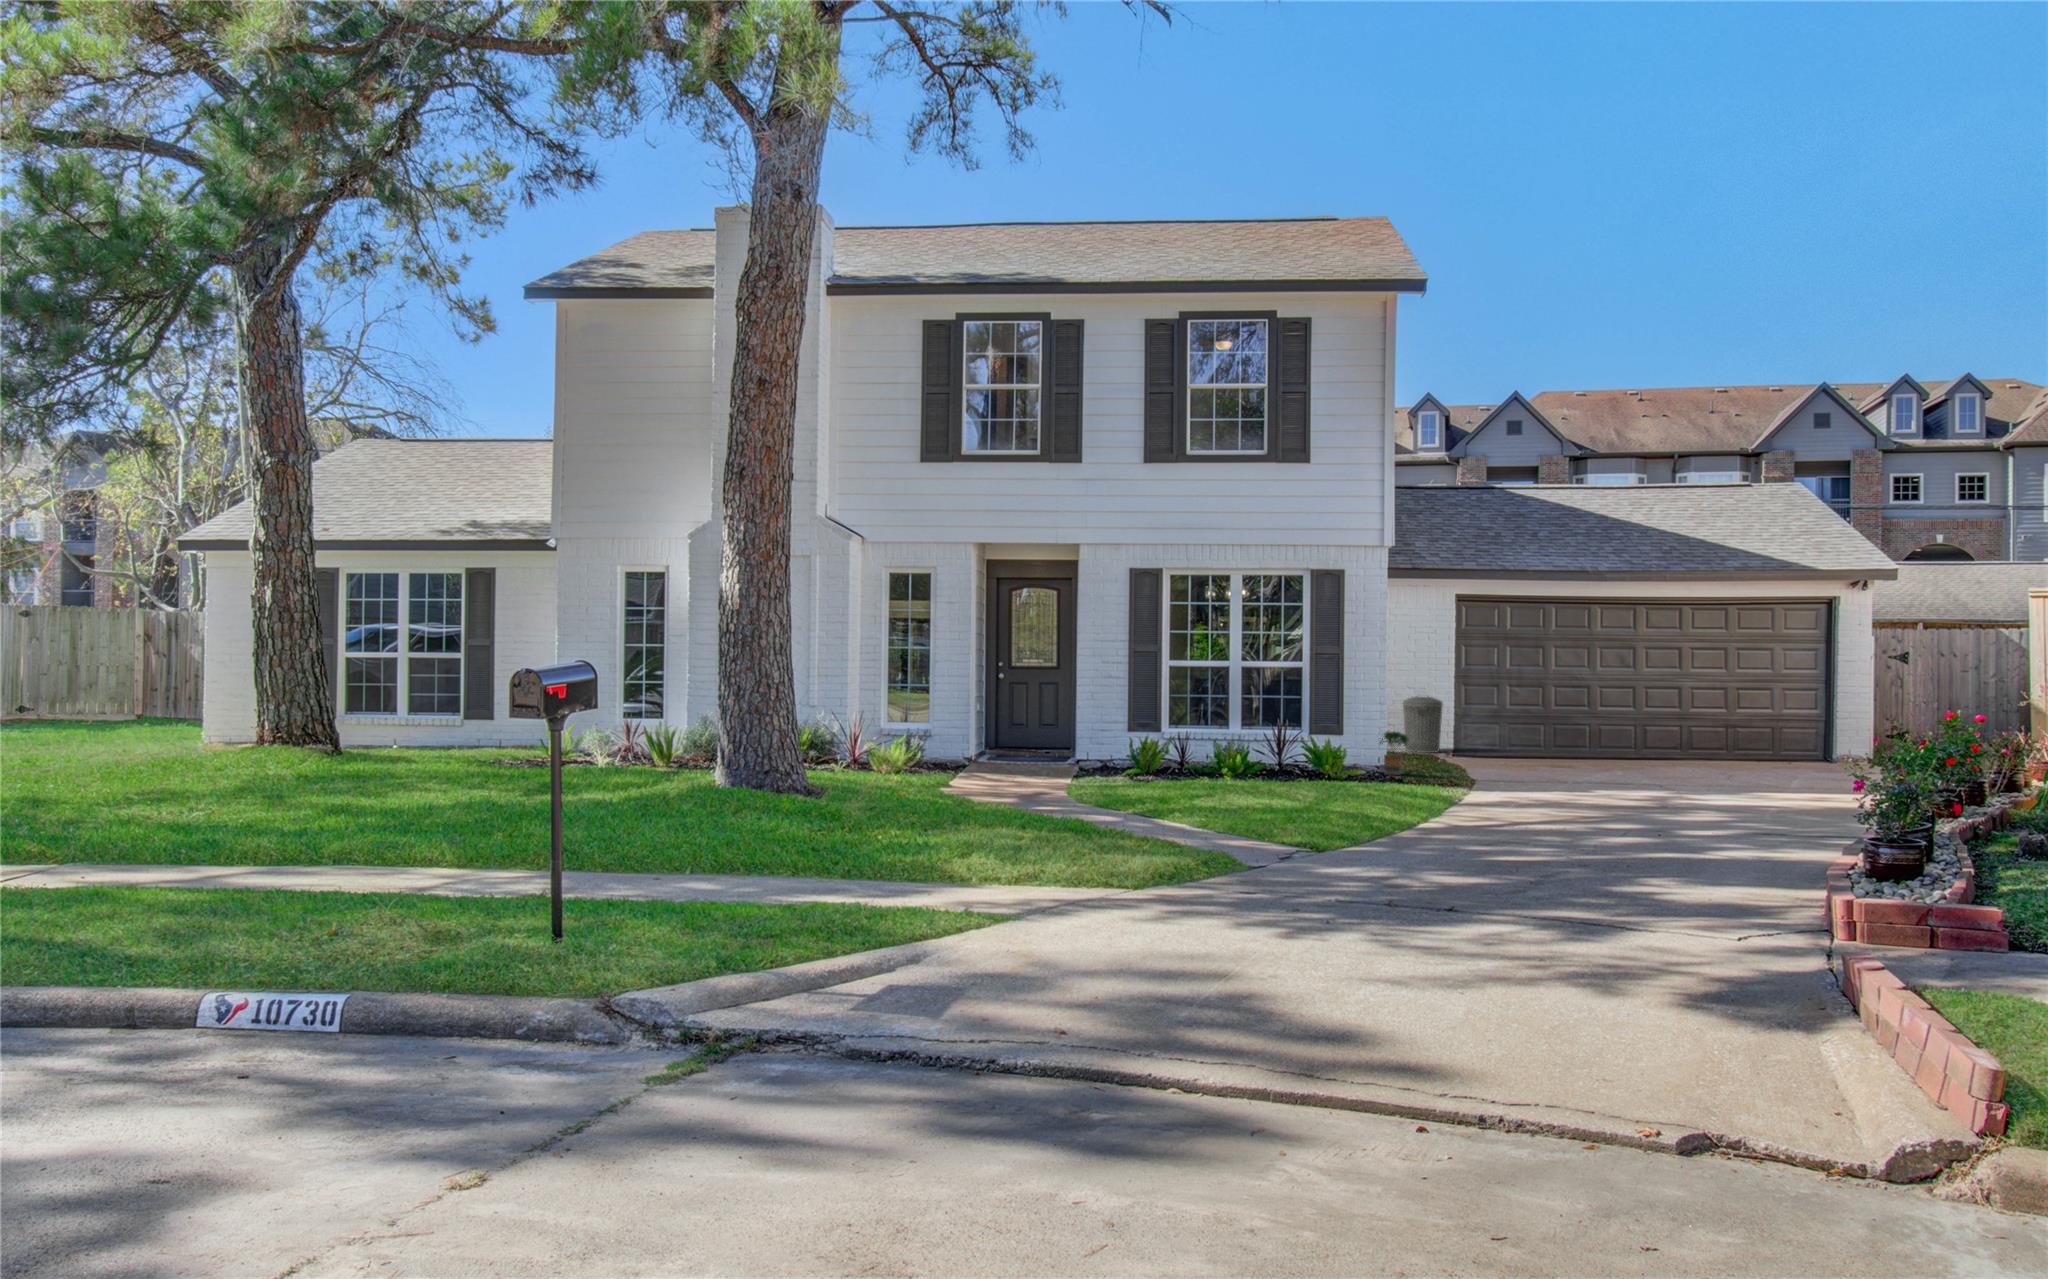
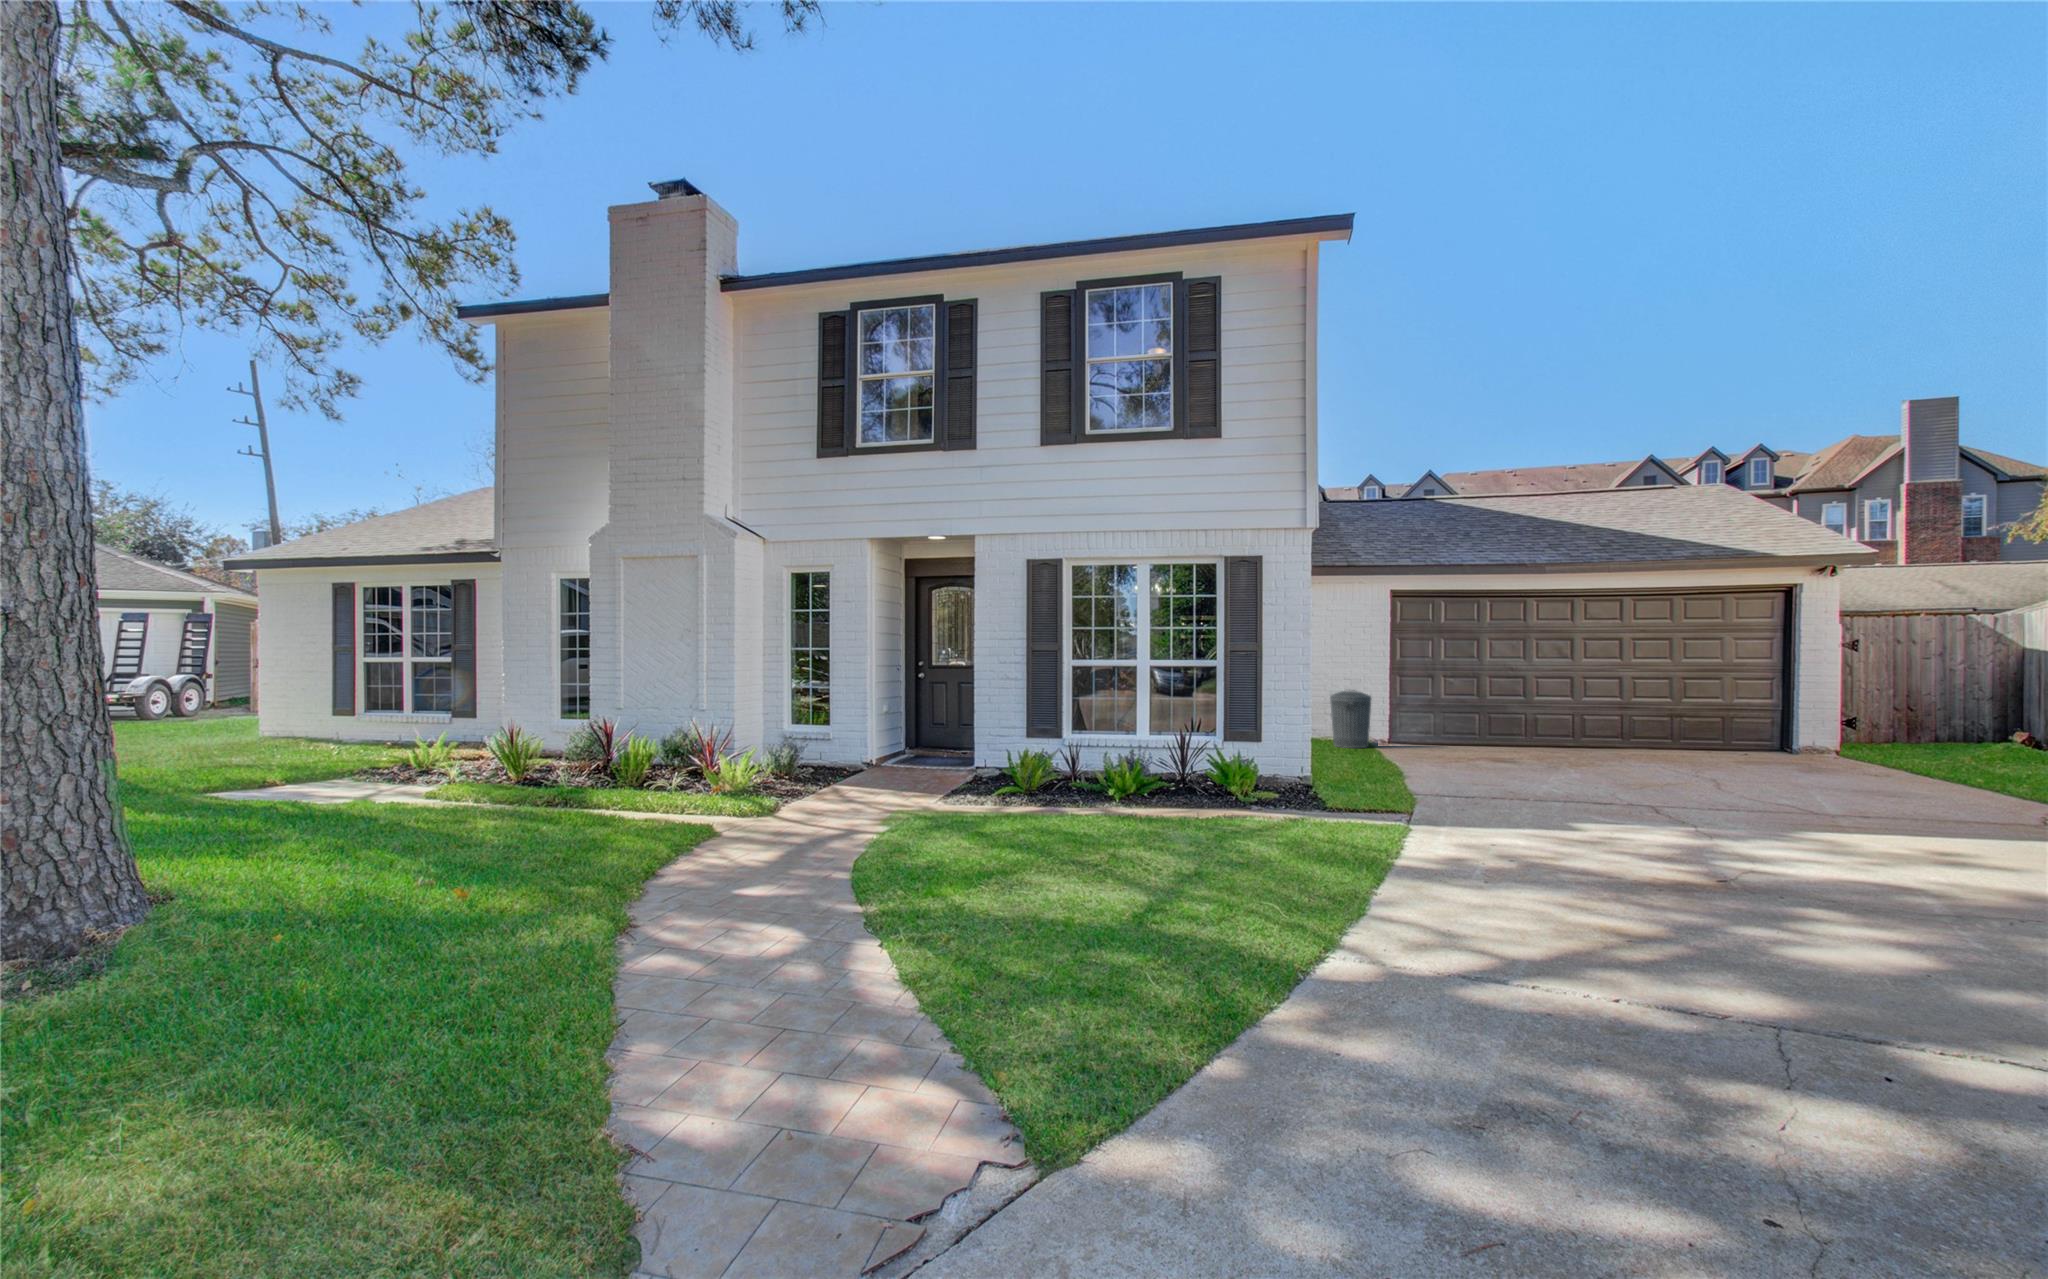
potted tree: present [1380,731,1409,775] -> none [1300,733,1337,784]

